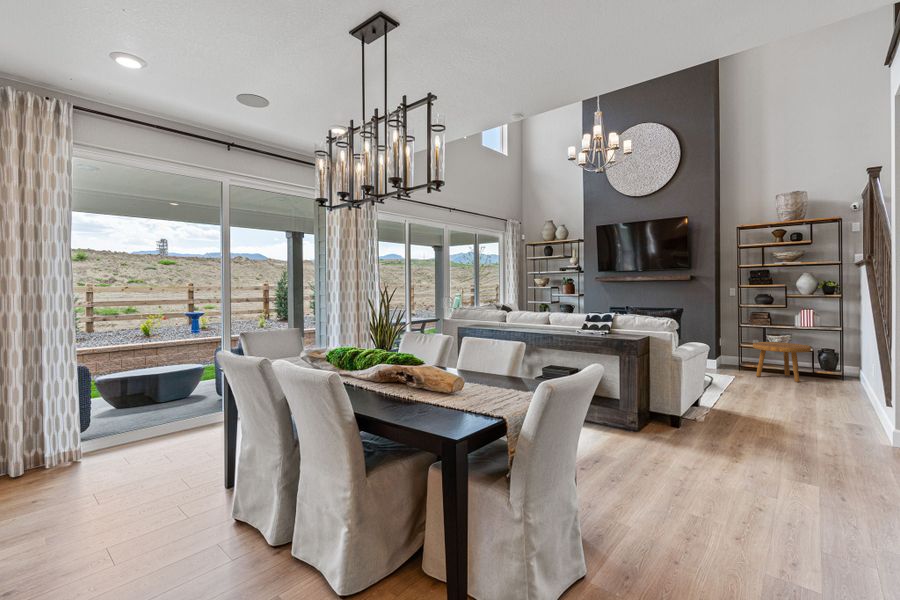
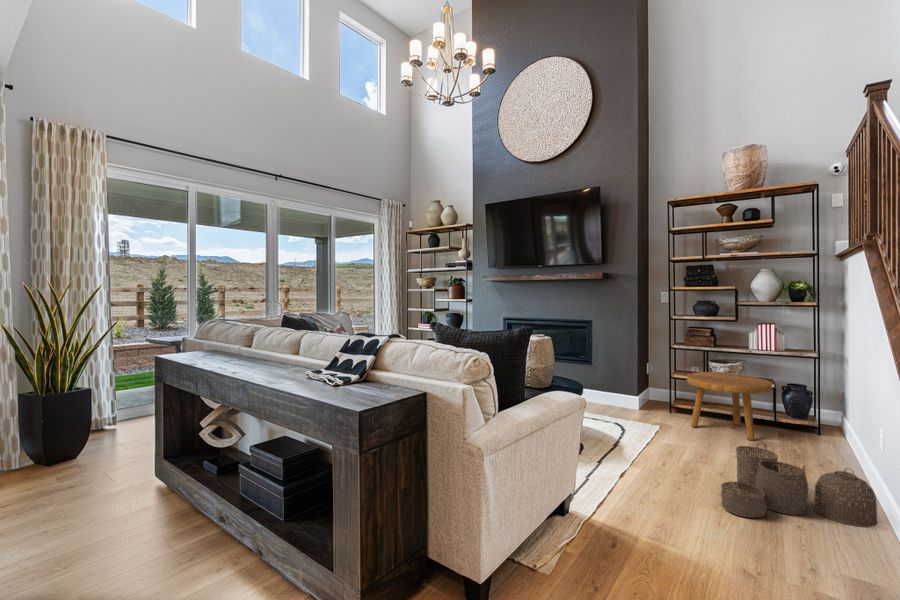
woven basket: none [782,375,868,410] -> present [721,442,878,527]

